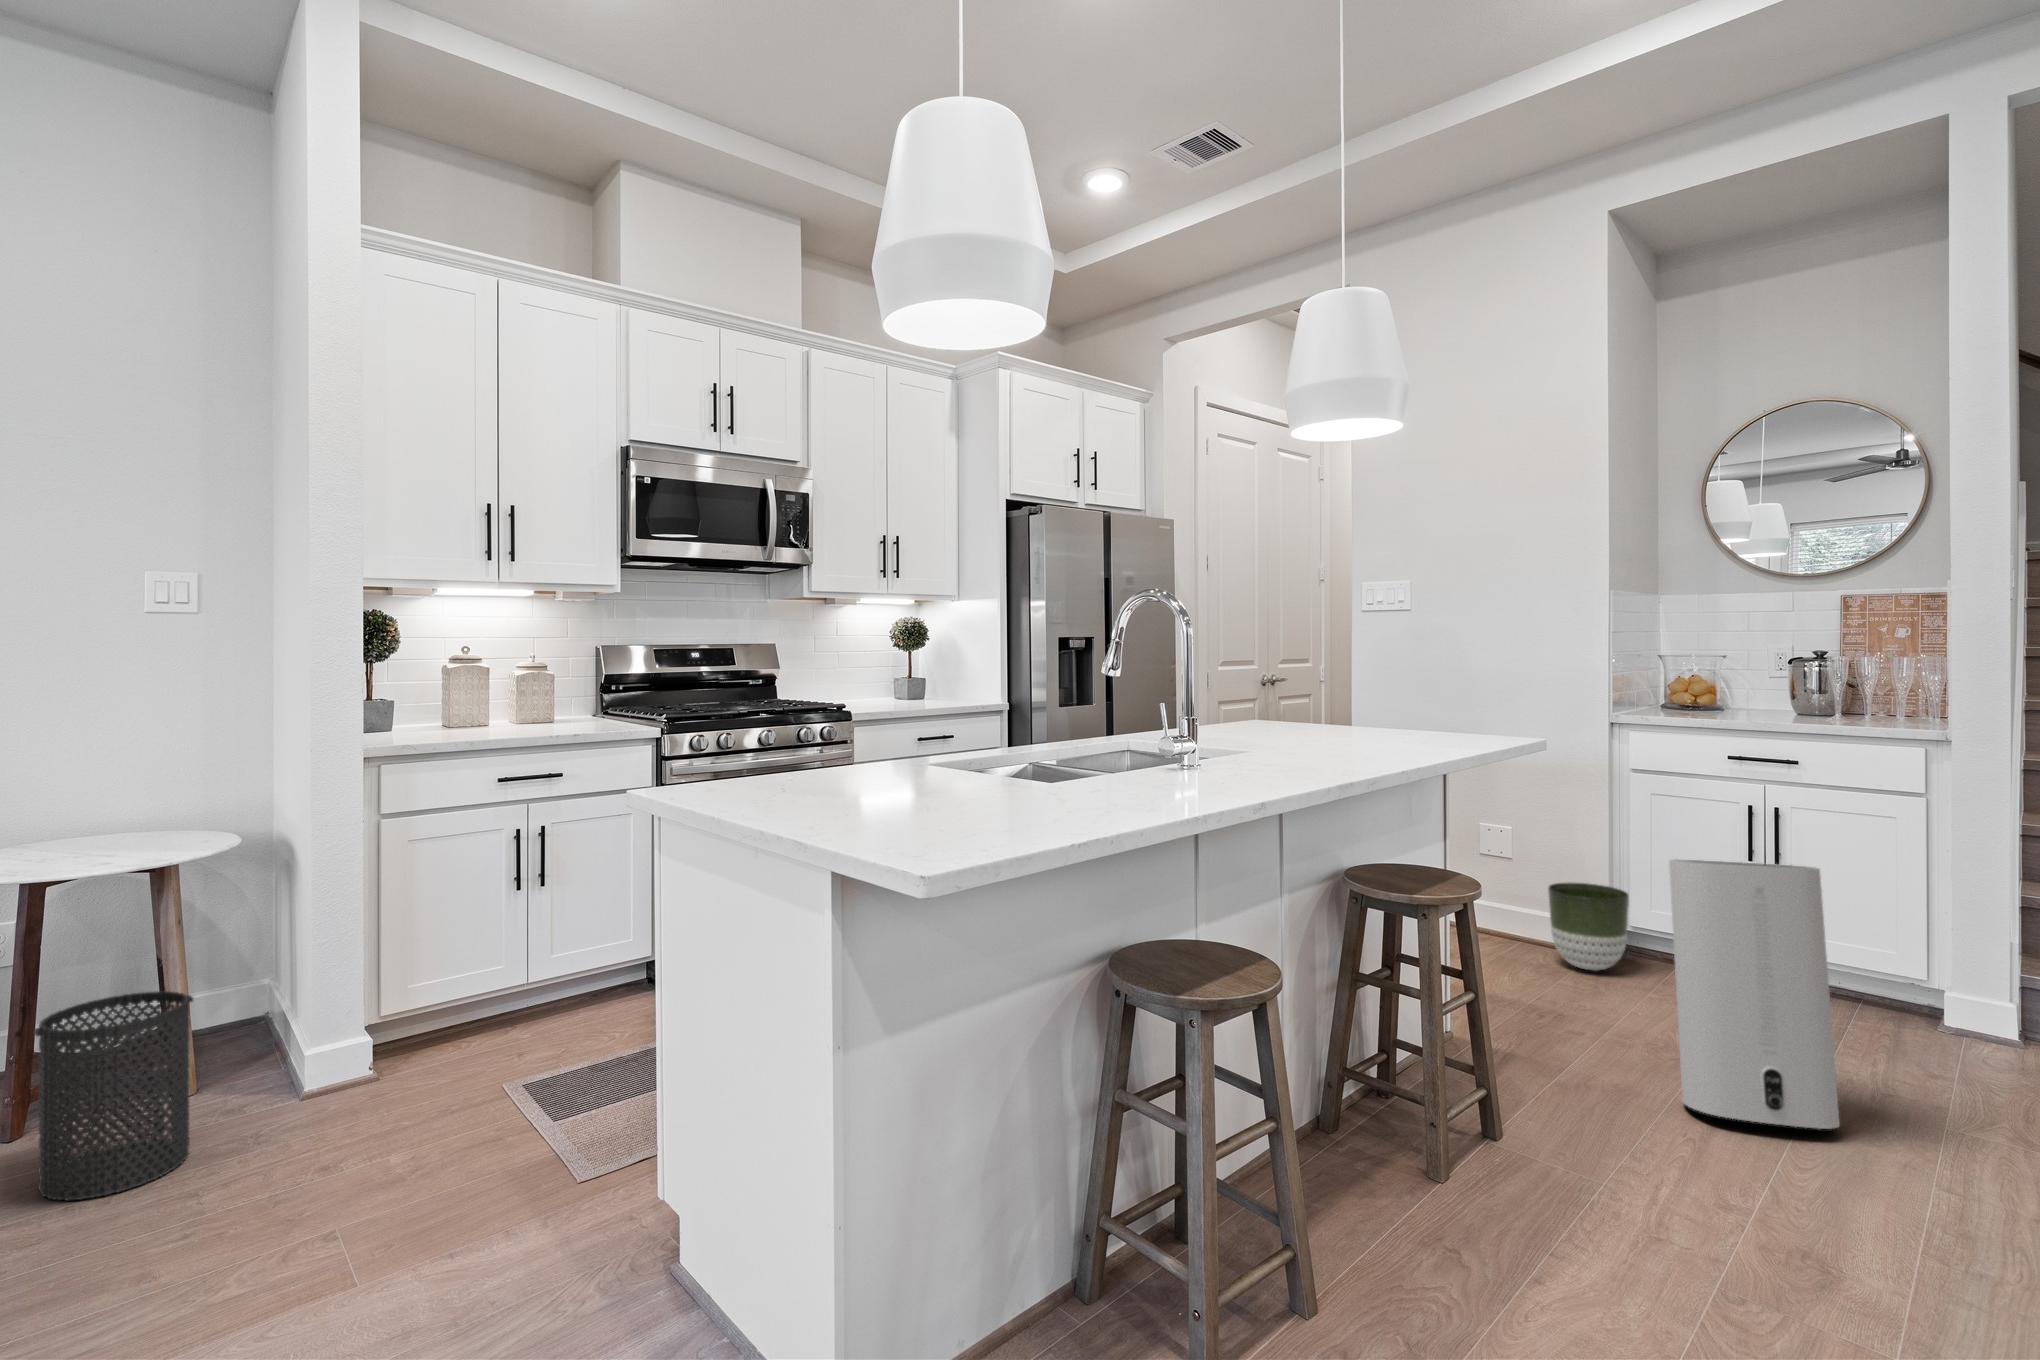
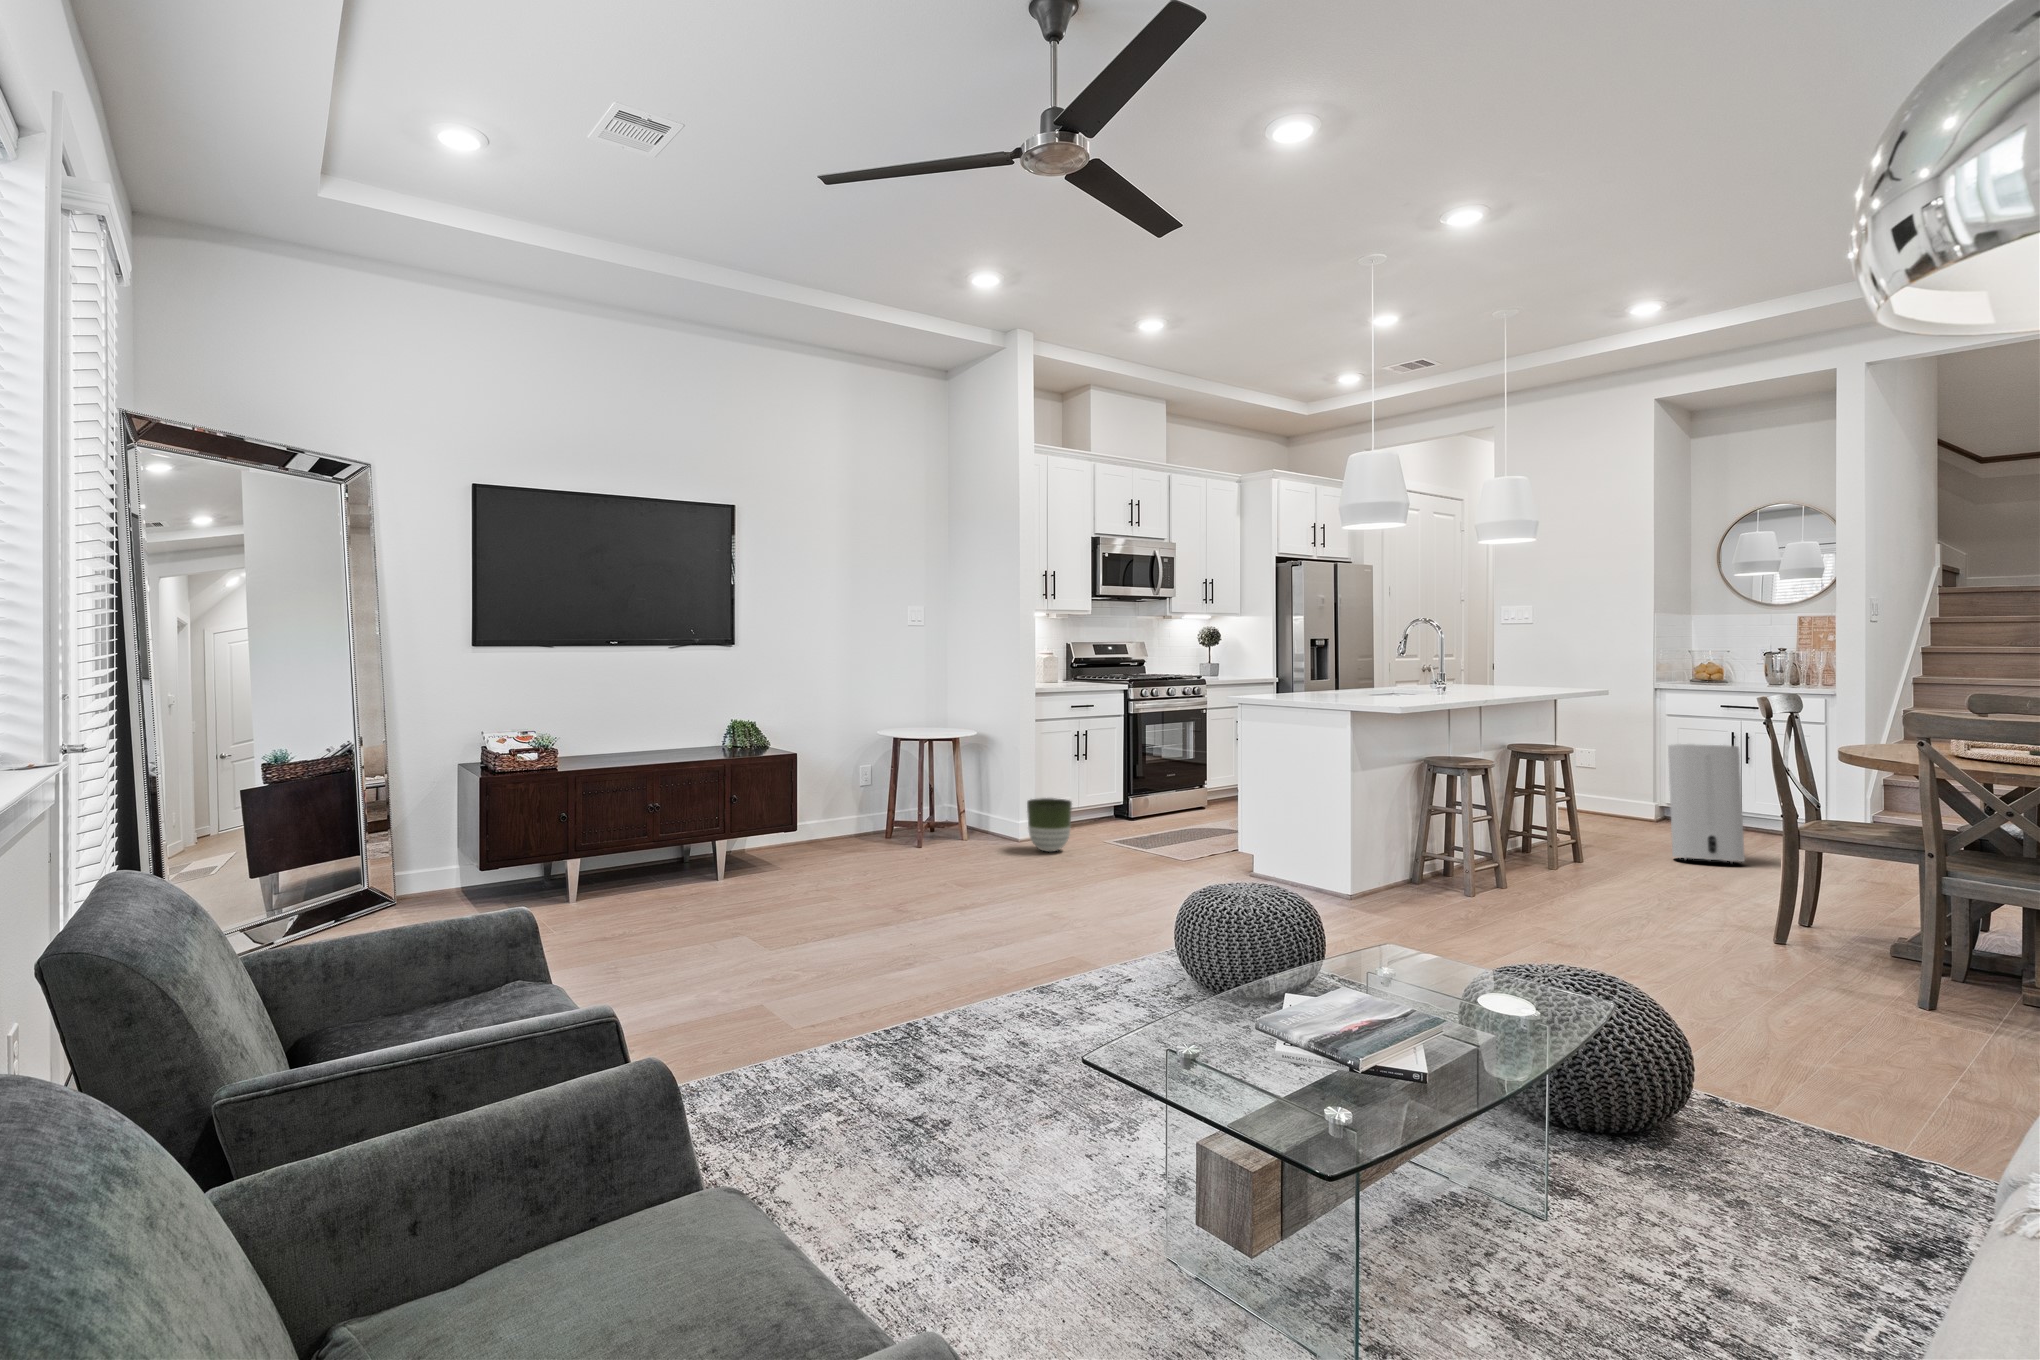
planter: present [1548,883,1629,971] -> present [1027,798,1072,852]
trash can: present [34,991,193,1200] -> none [959,787,1006,860]

